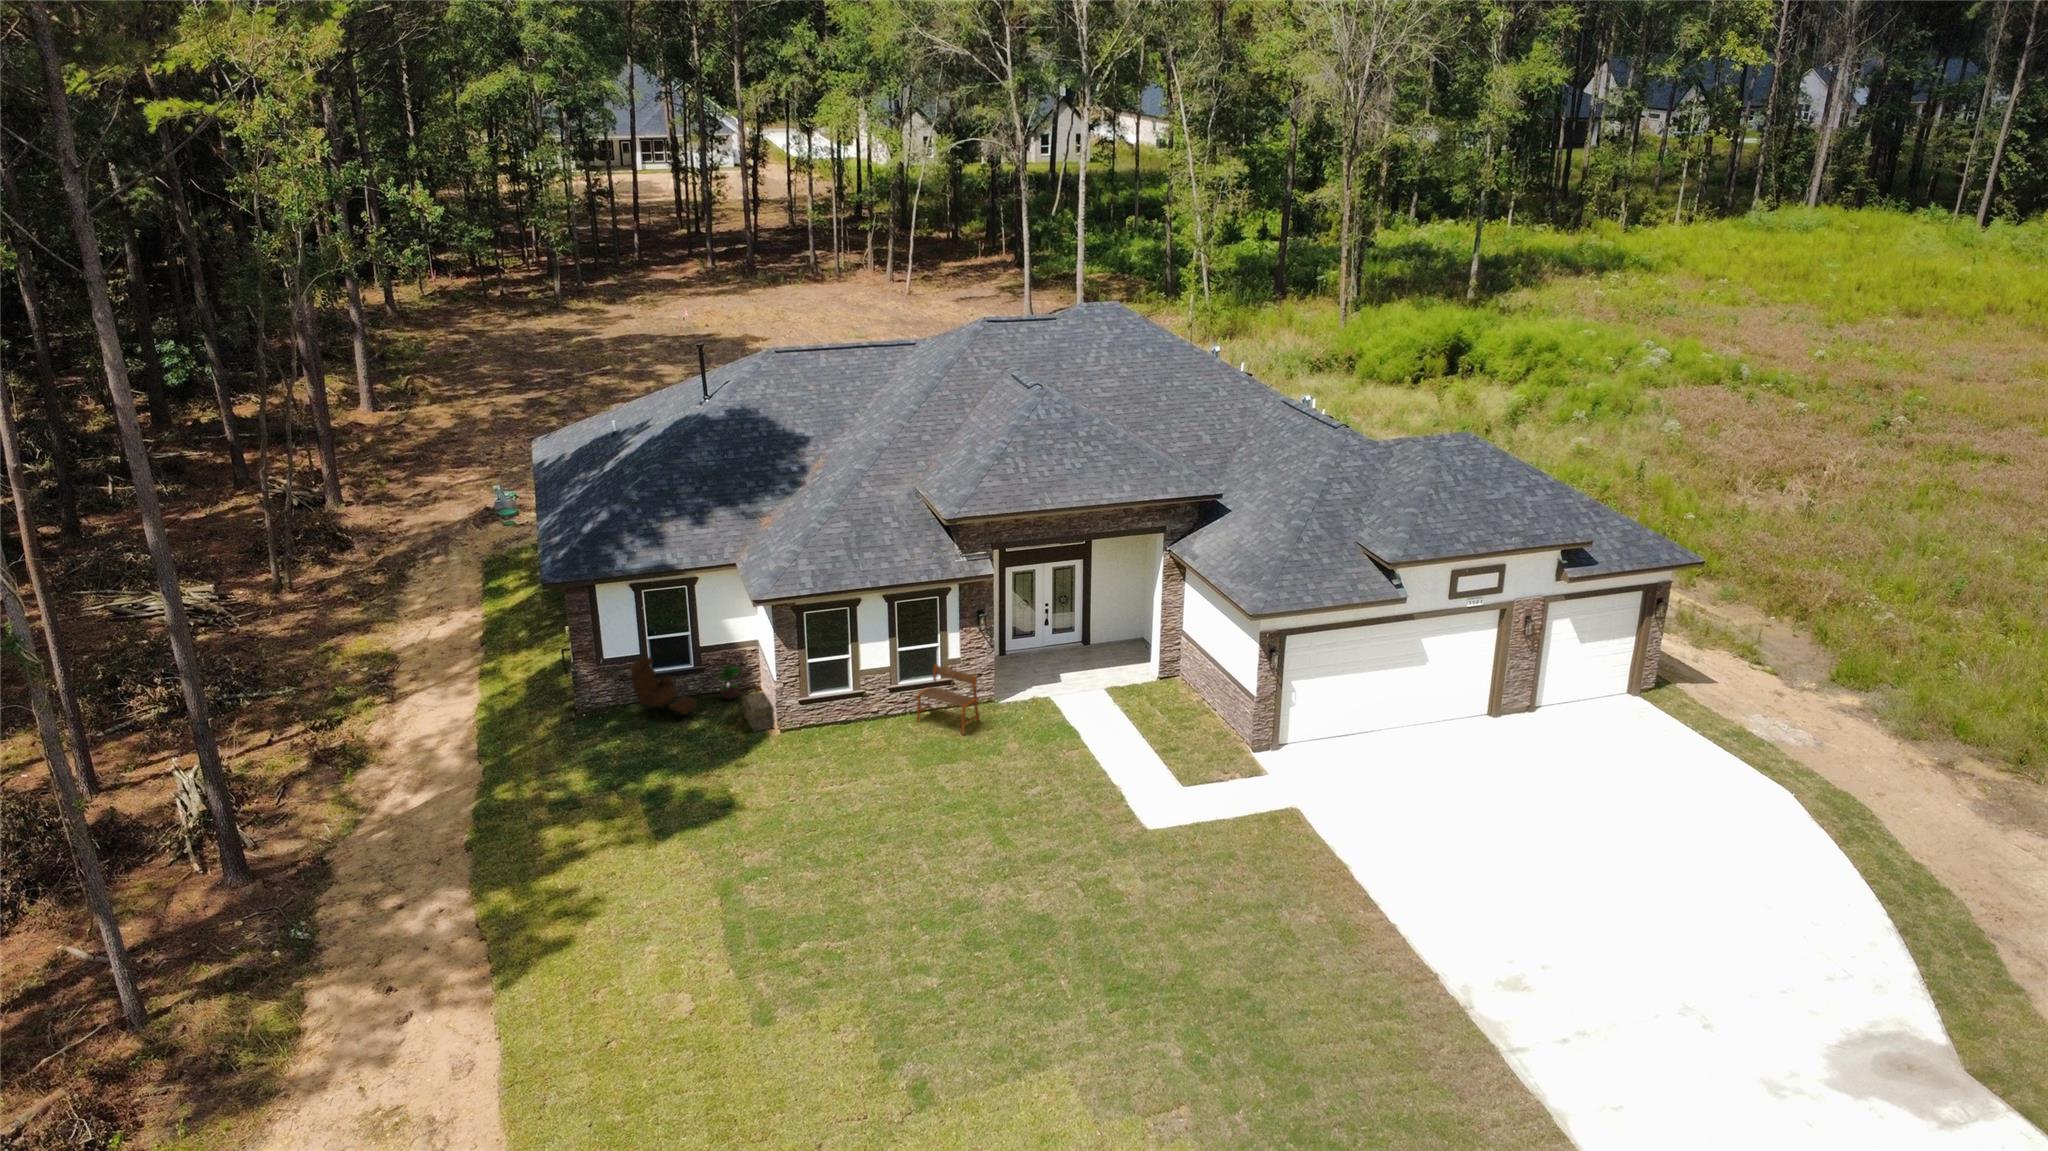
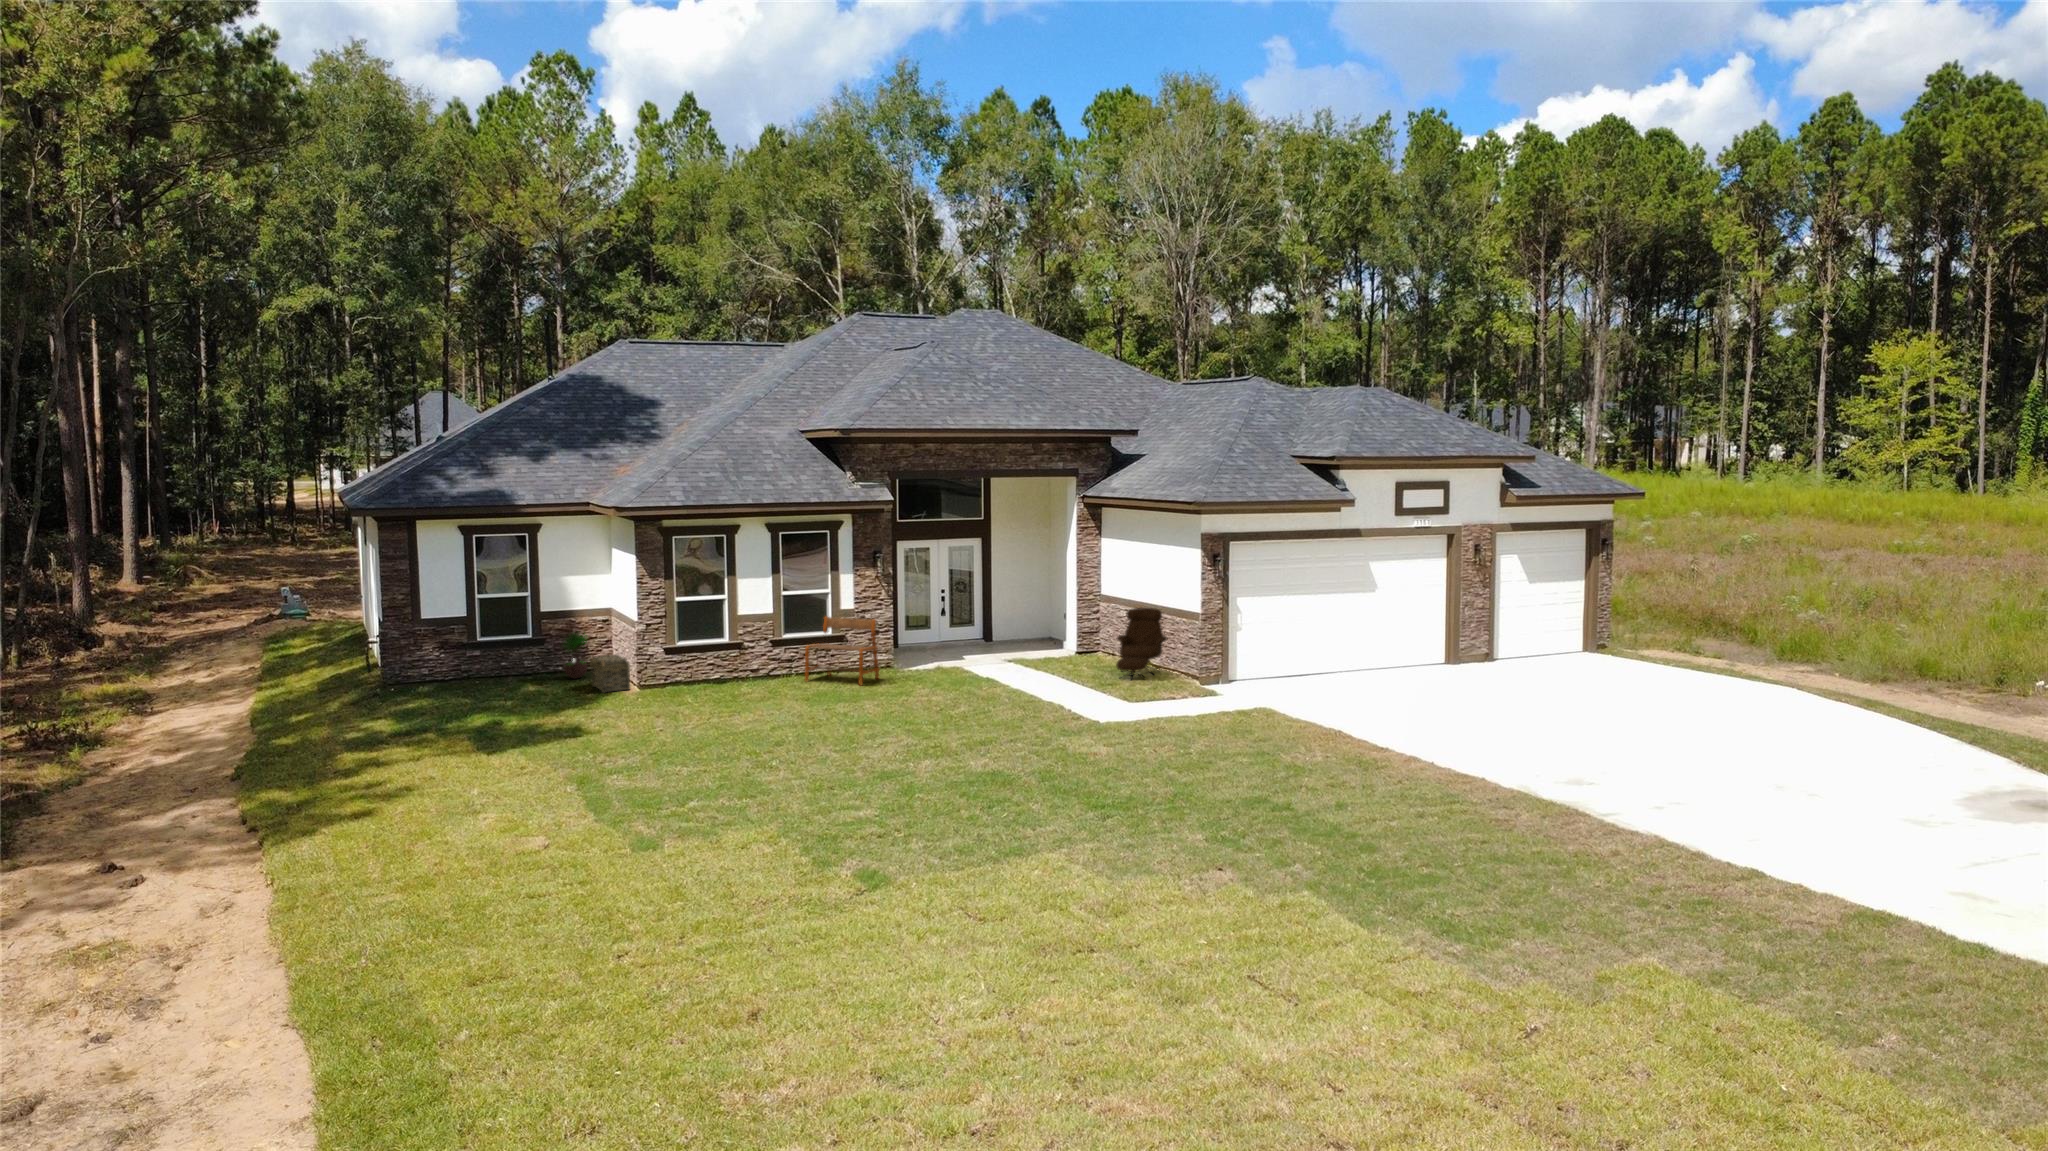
lounge chair: present [630,657,697,718] -> present [1116,608,1167,678]

